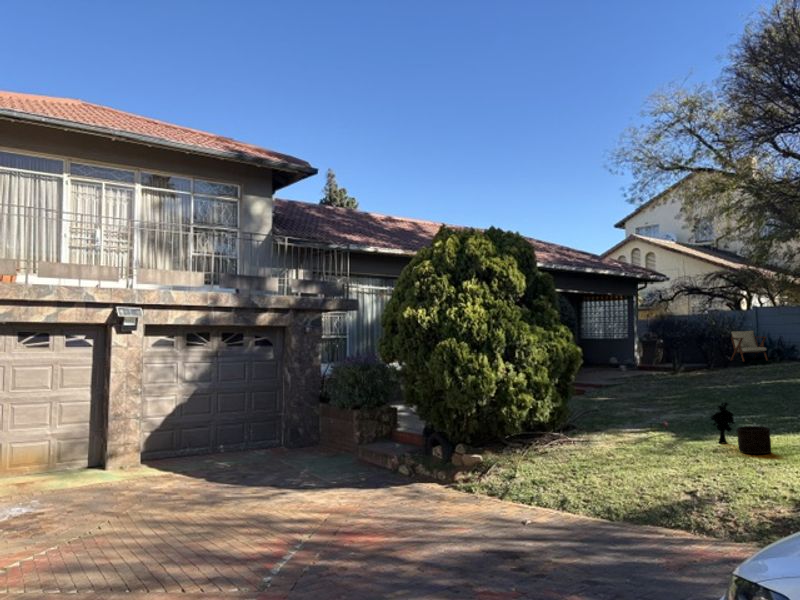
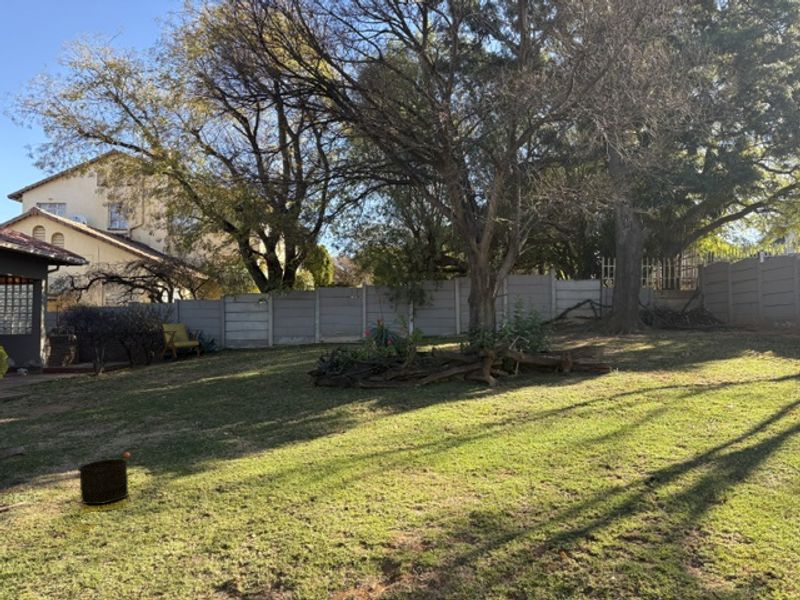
decorative plant: present [710,402,735,443] -> none [210,415,247,477]
wooden bucket: present [736,426,771,454] -> present [78,459,128,504]

